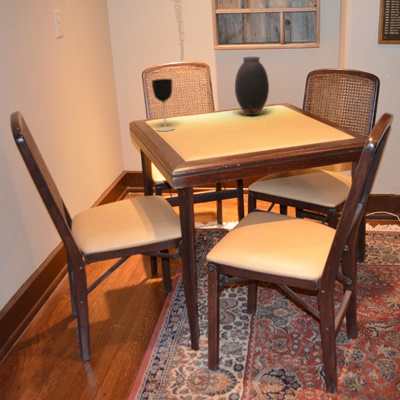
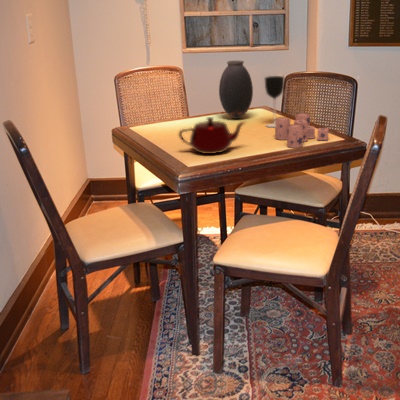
wine glass: present [152,79,174,131] -> present [265,76,285,127]
candle: none [283,111,337,146] -> present [275,113,329,148]
teapot: none [180,113,249,150] -> present [179,117,244,154]

